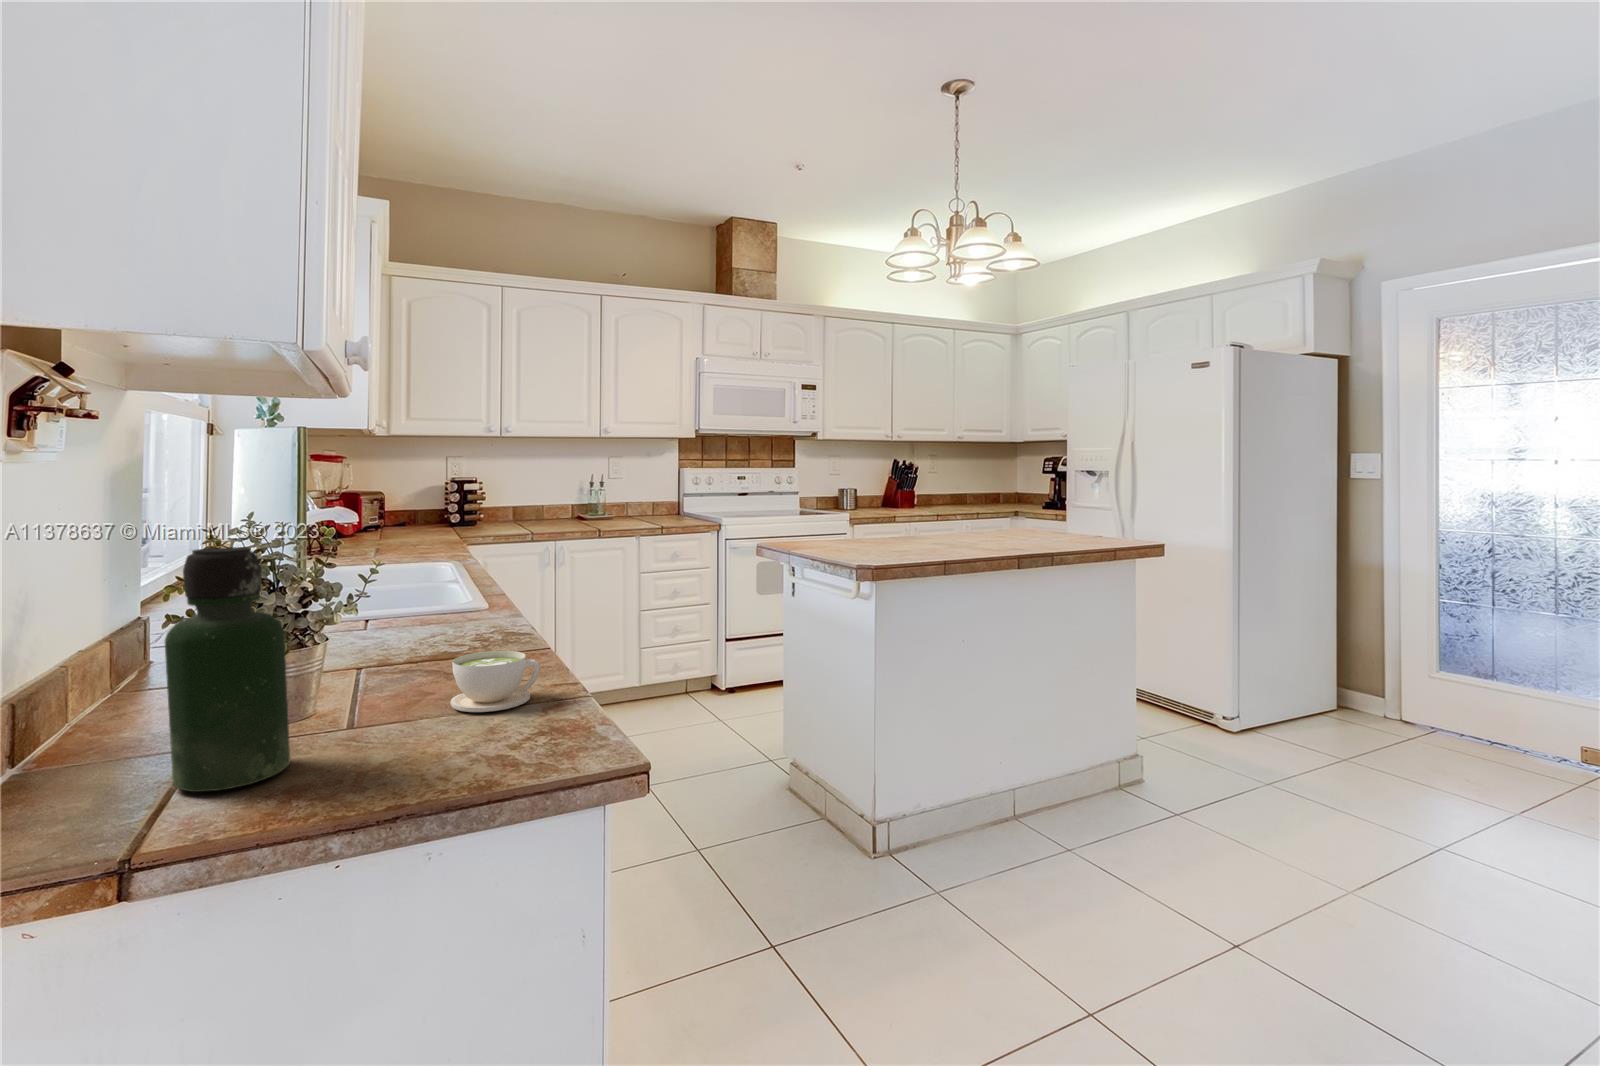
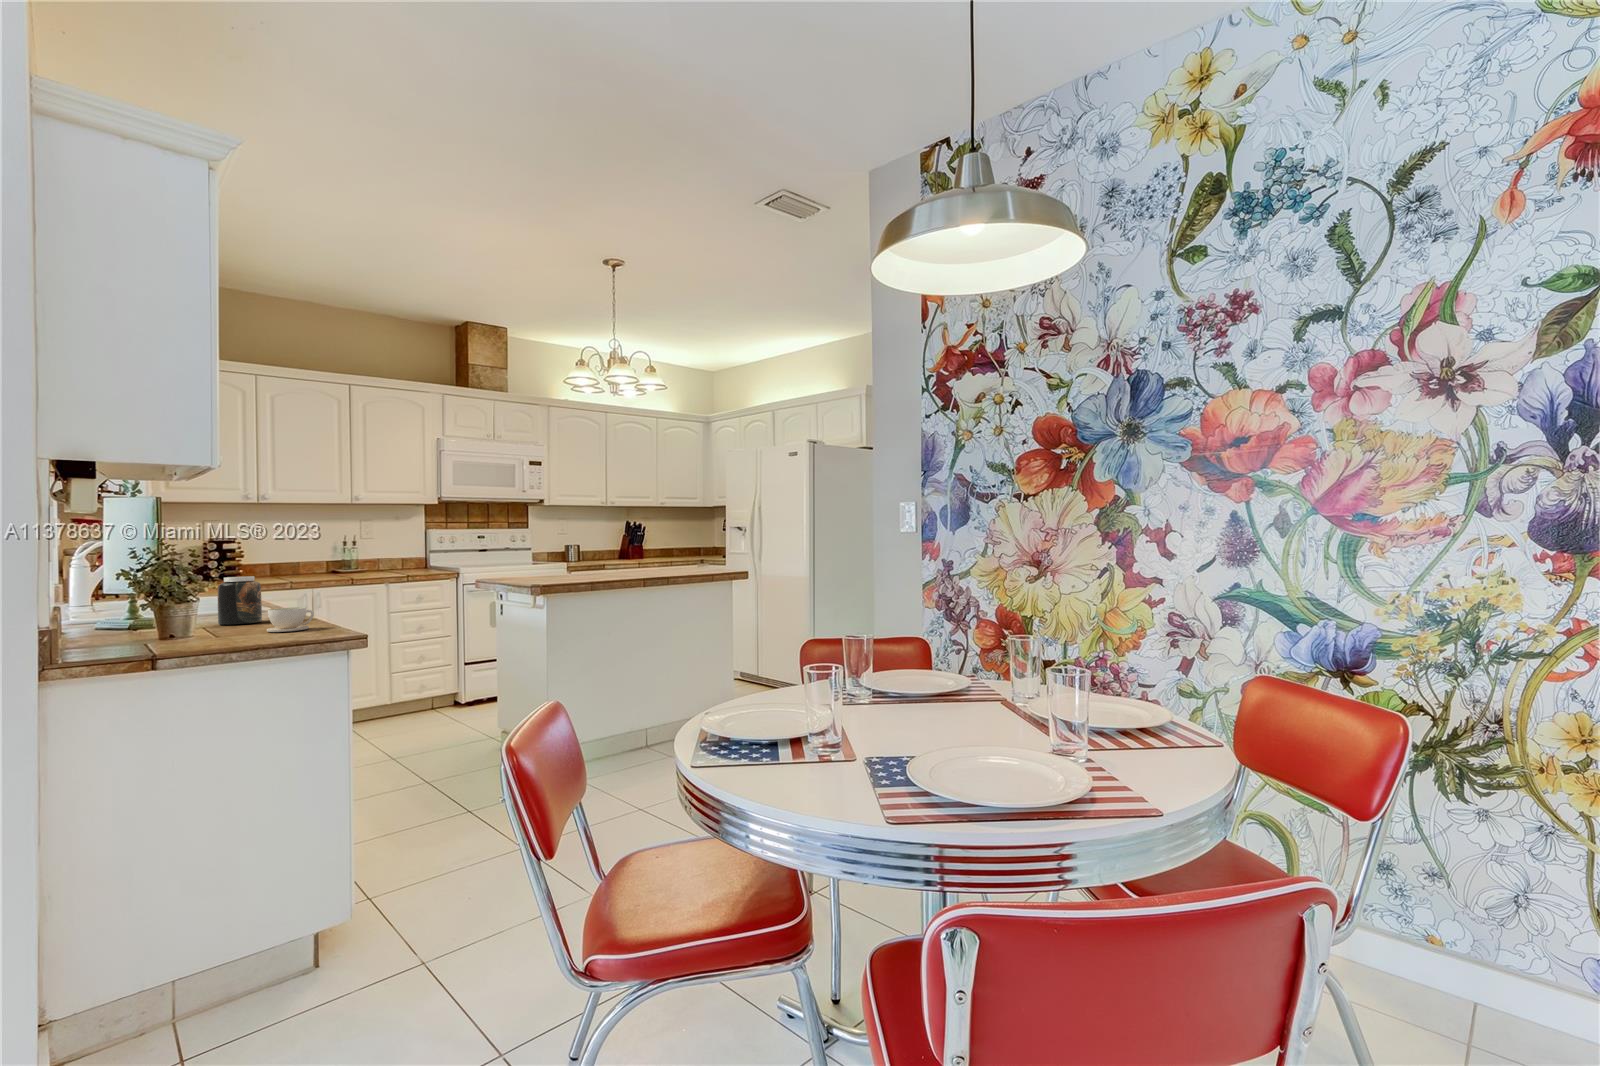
bottle: present [165,547,290,792] -> none [147,551,199,649]
jar: none [388,568,461,660] -> present [218,576,262,625]

